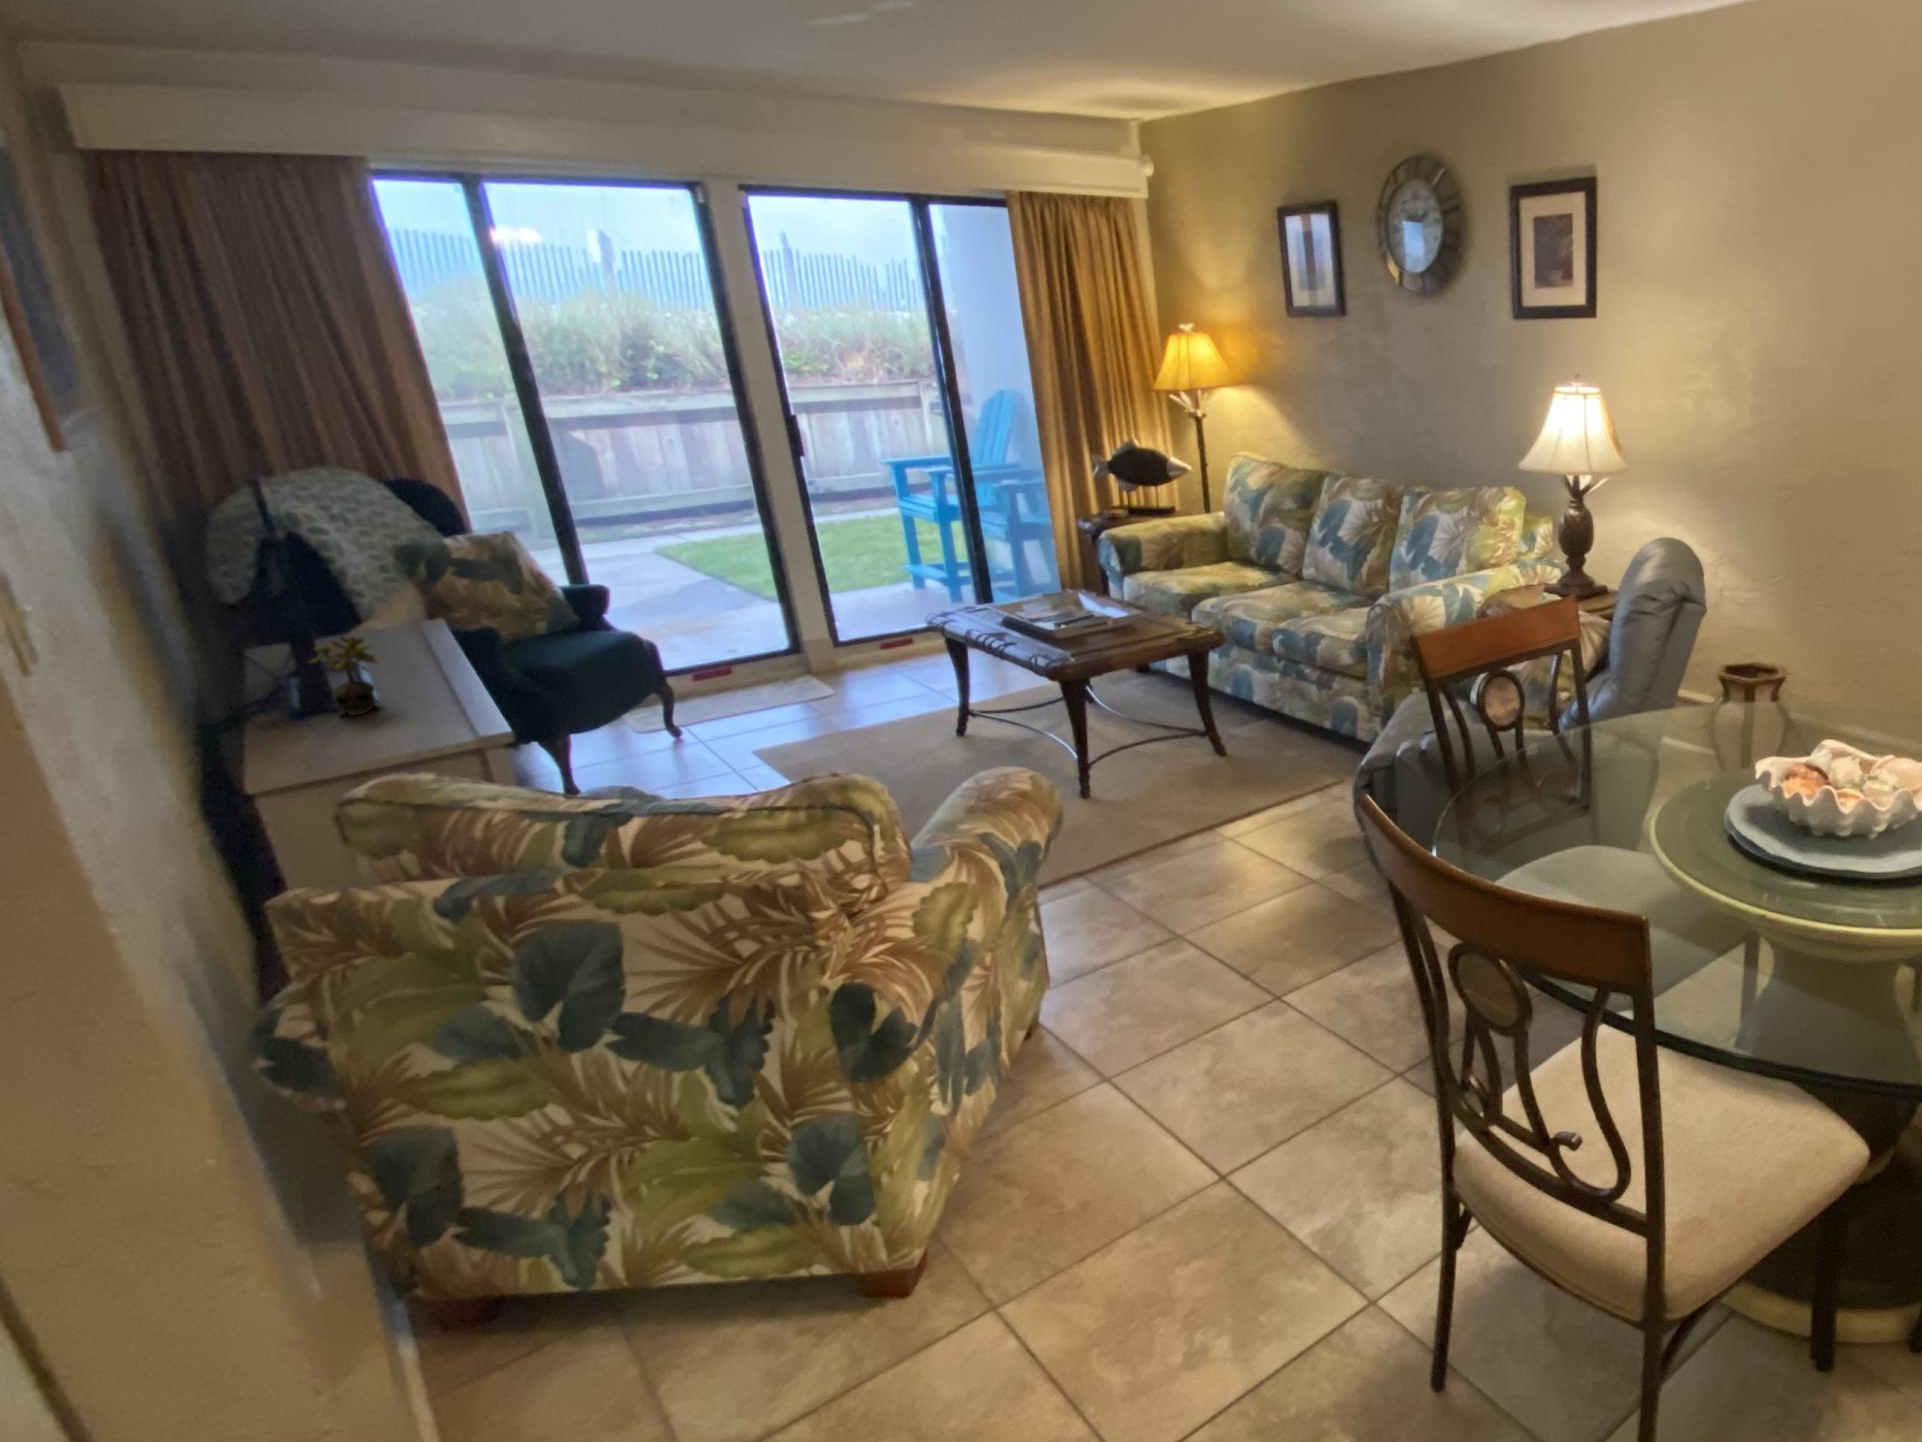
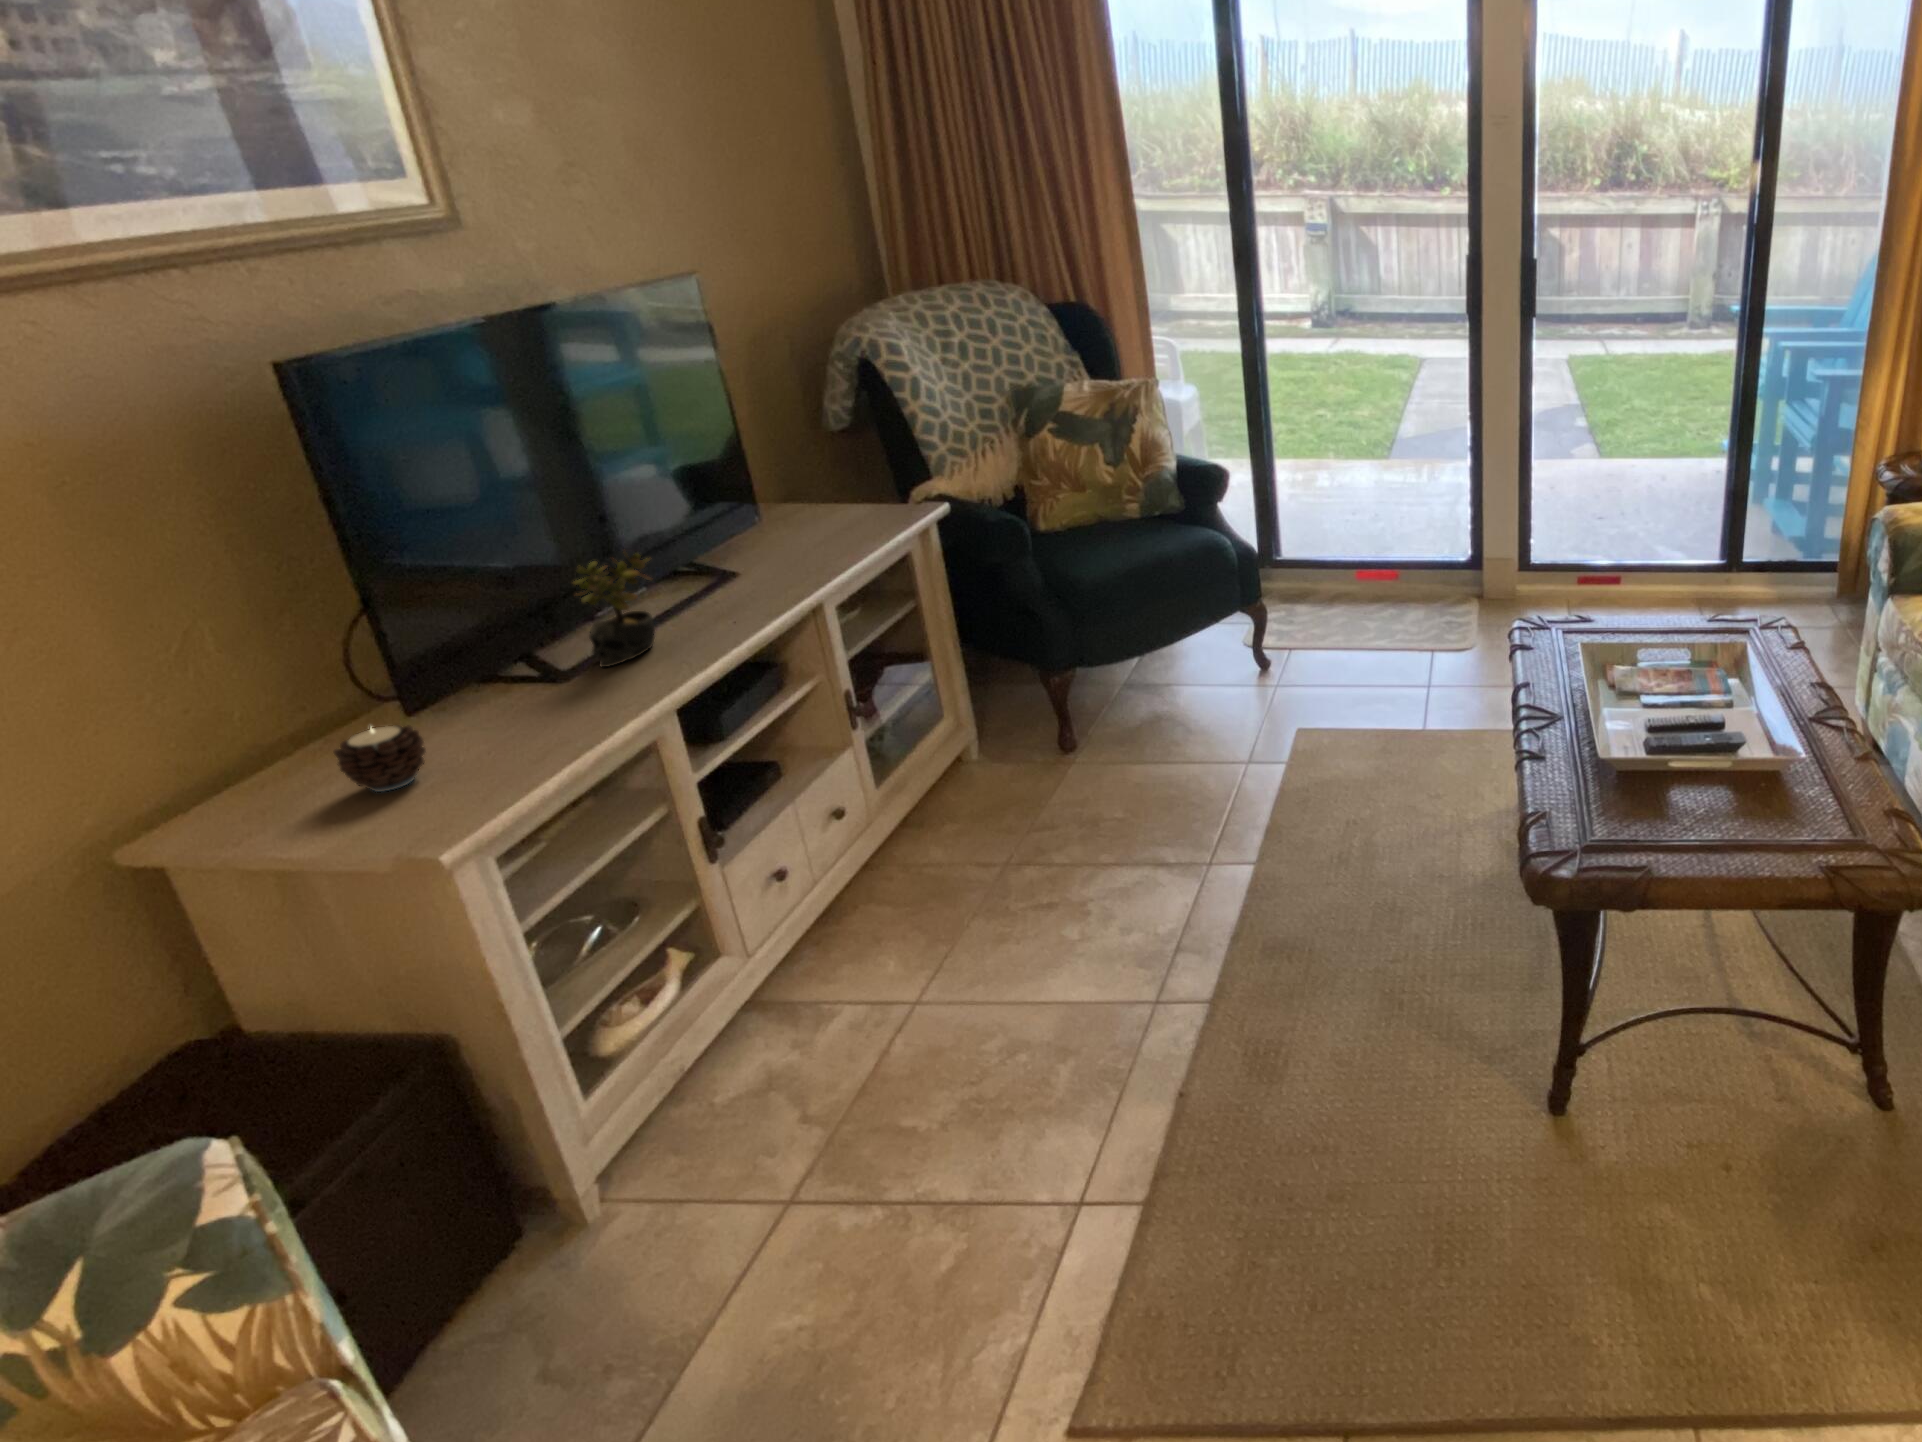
candle: none [301,722,363,766] -> present [334,725,426,792]

